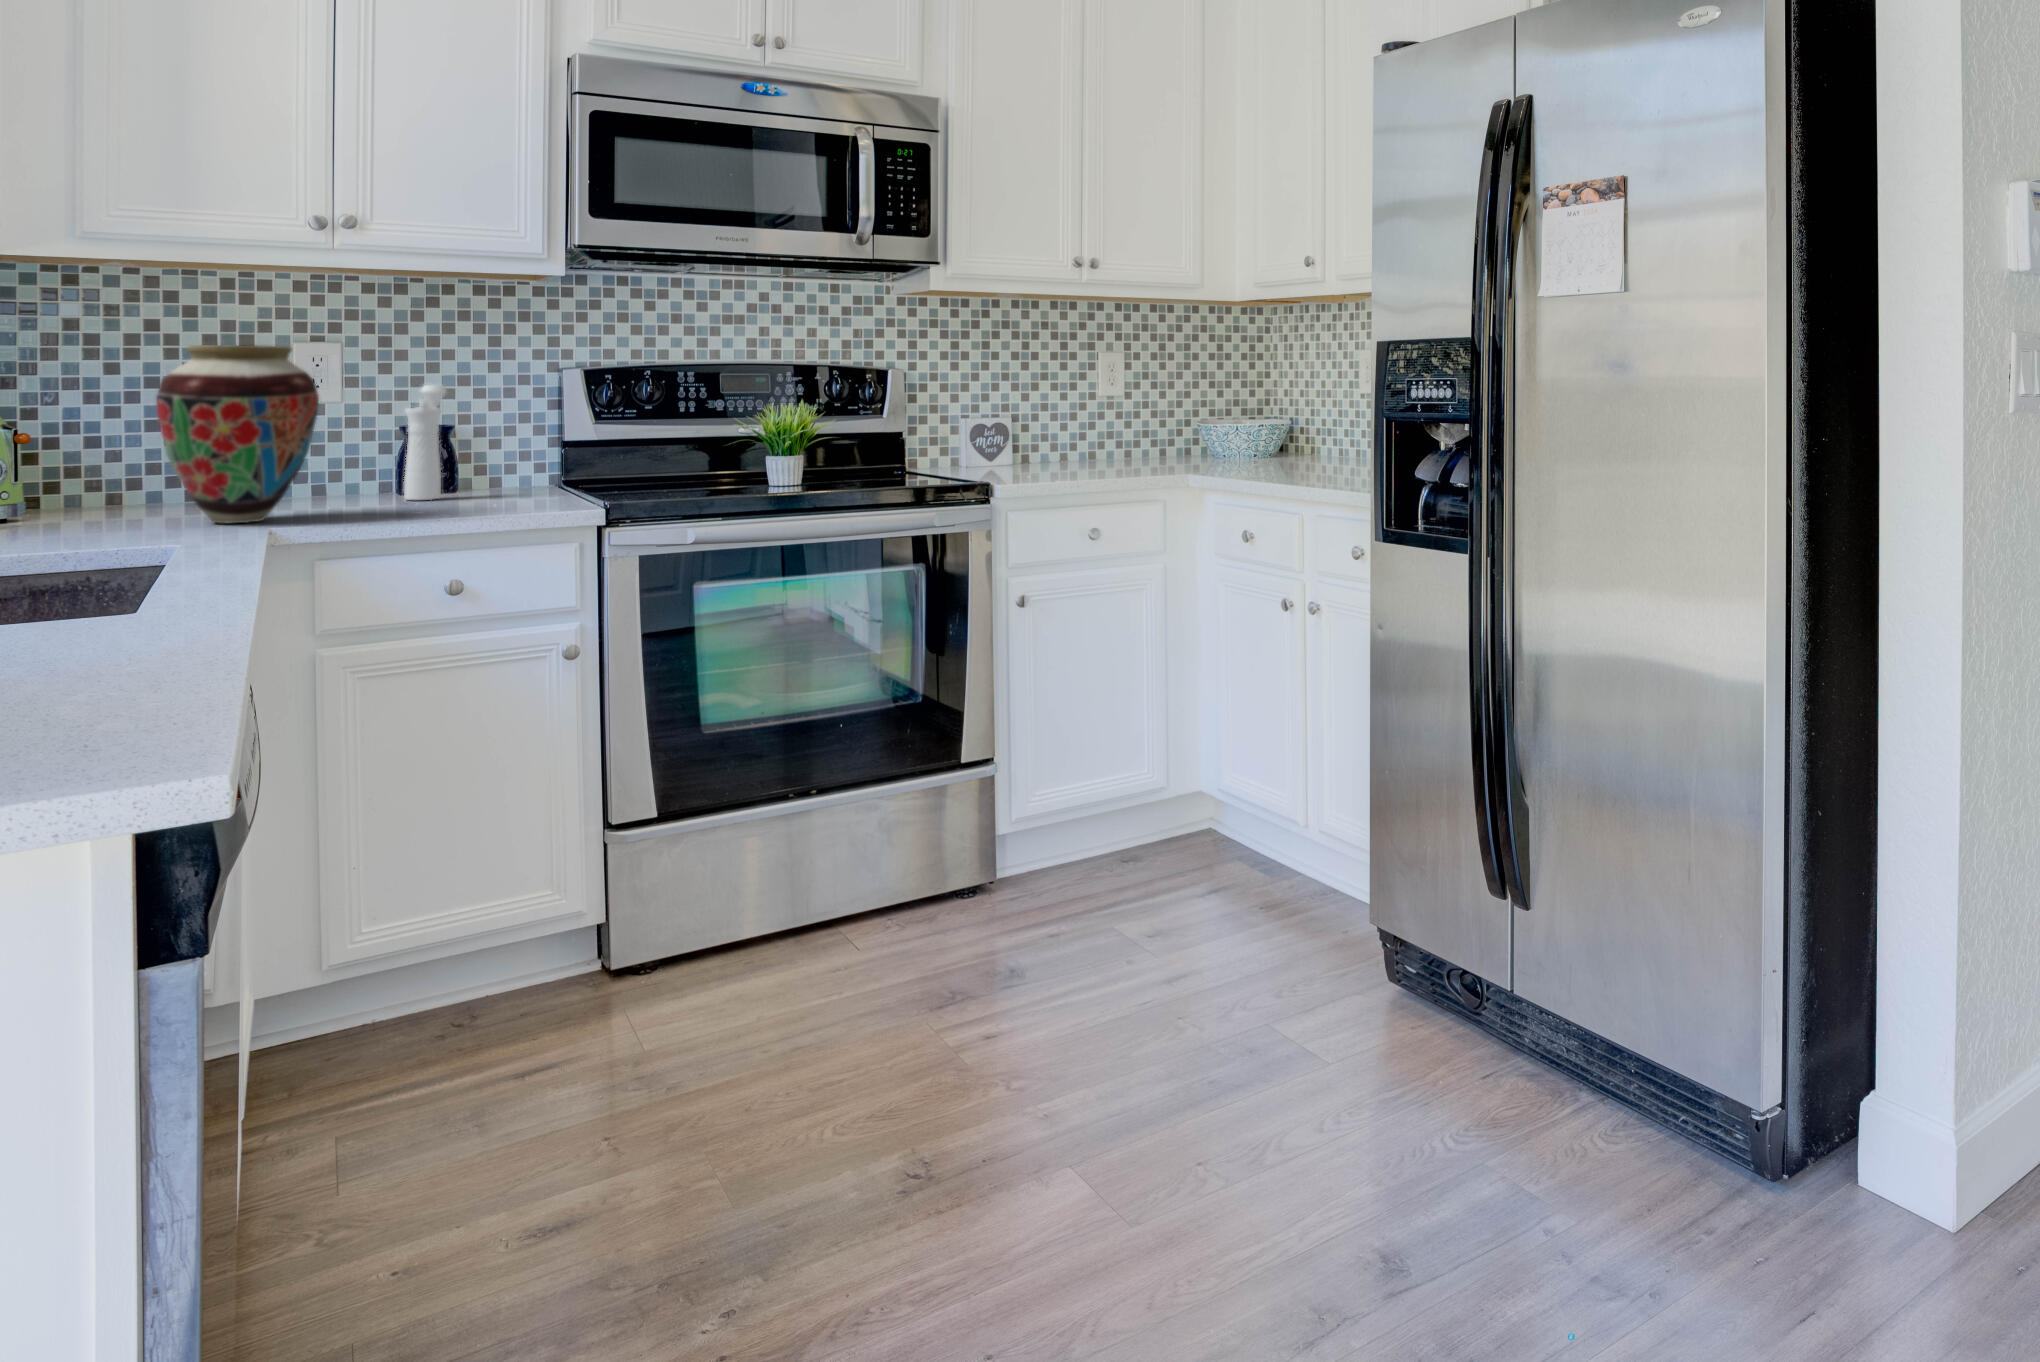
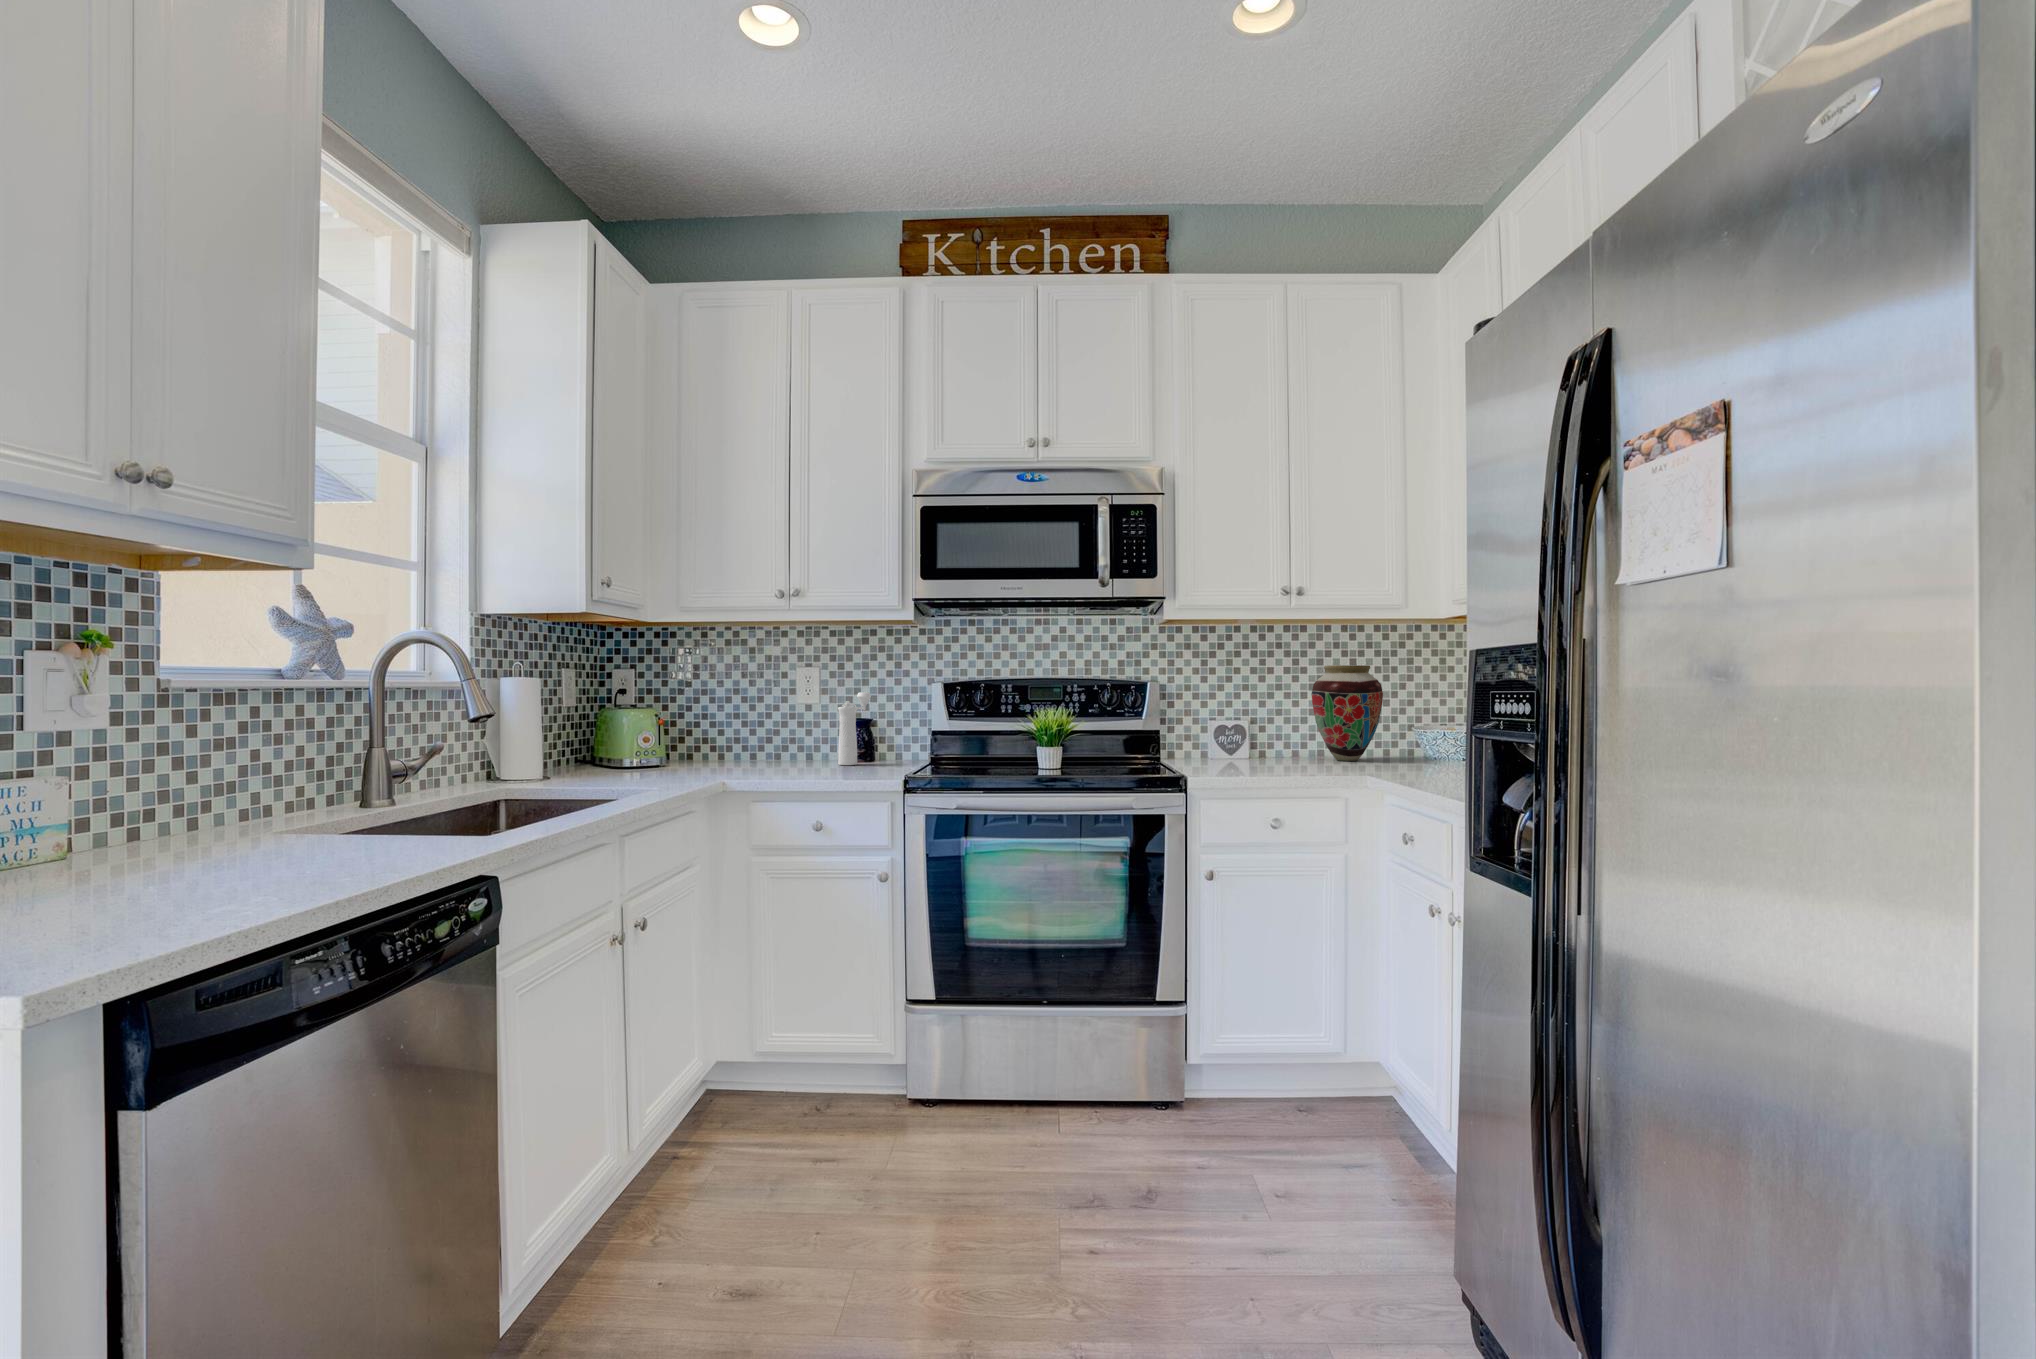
vase: present [156,345,319,523] -> present [1312,665,1383,761]

